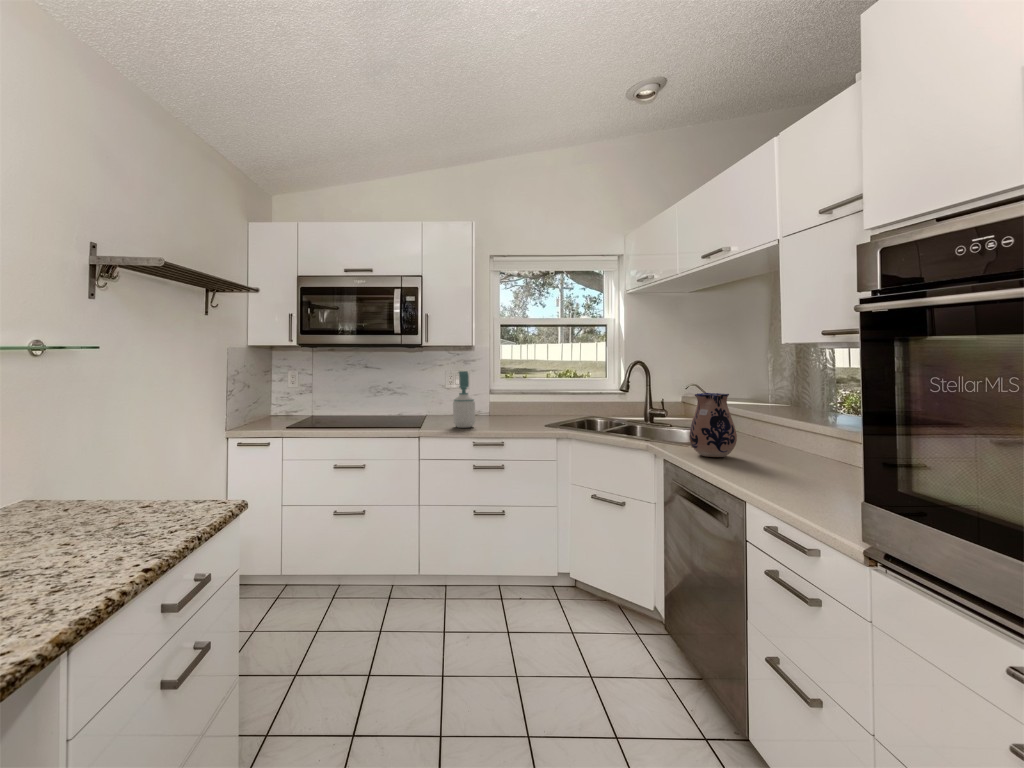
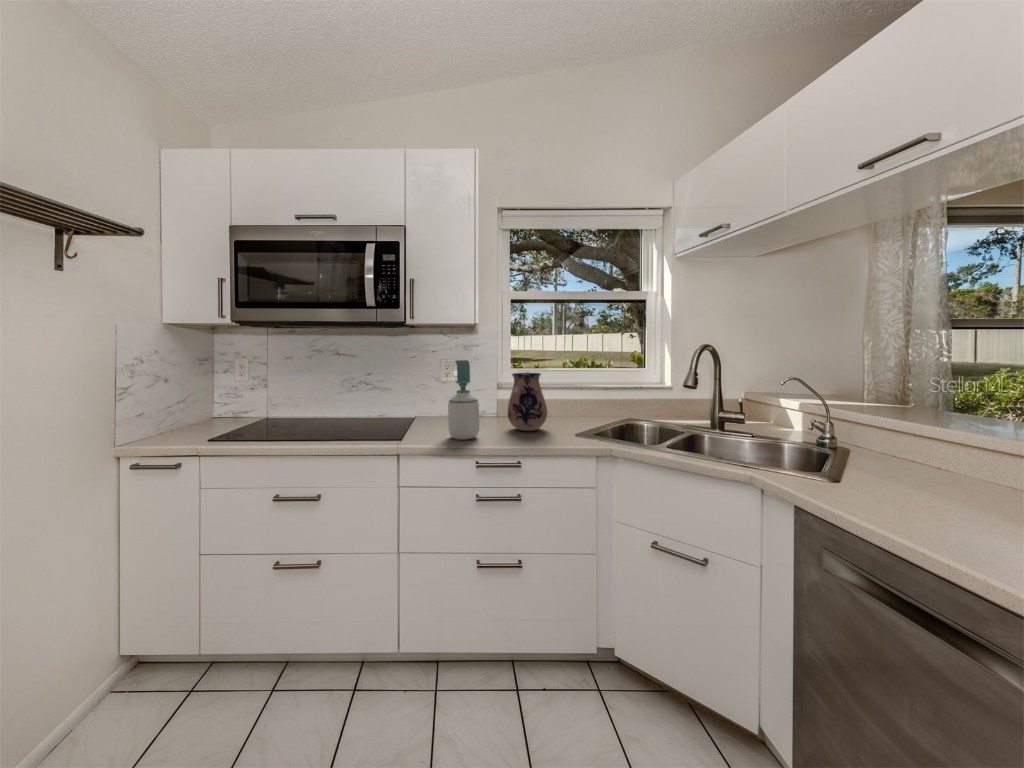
ceramic pitcher: present [689,393,737,457] -> present [508,372,547,431]

